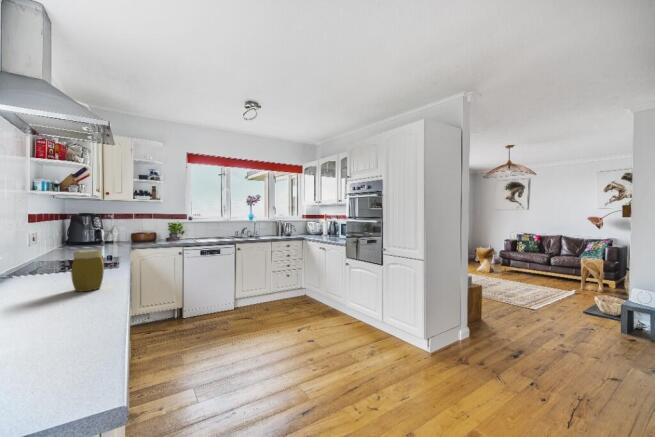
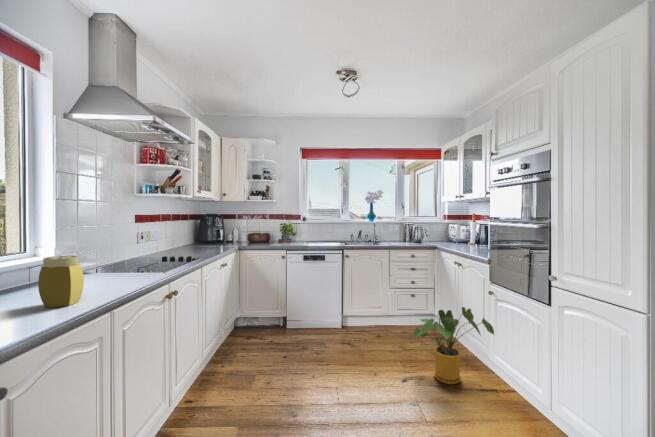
house plant: none [302,276,350,326] -> present [413,307,494,384]

